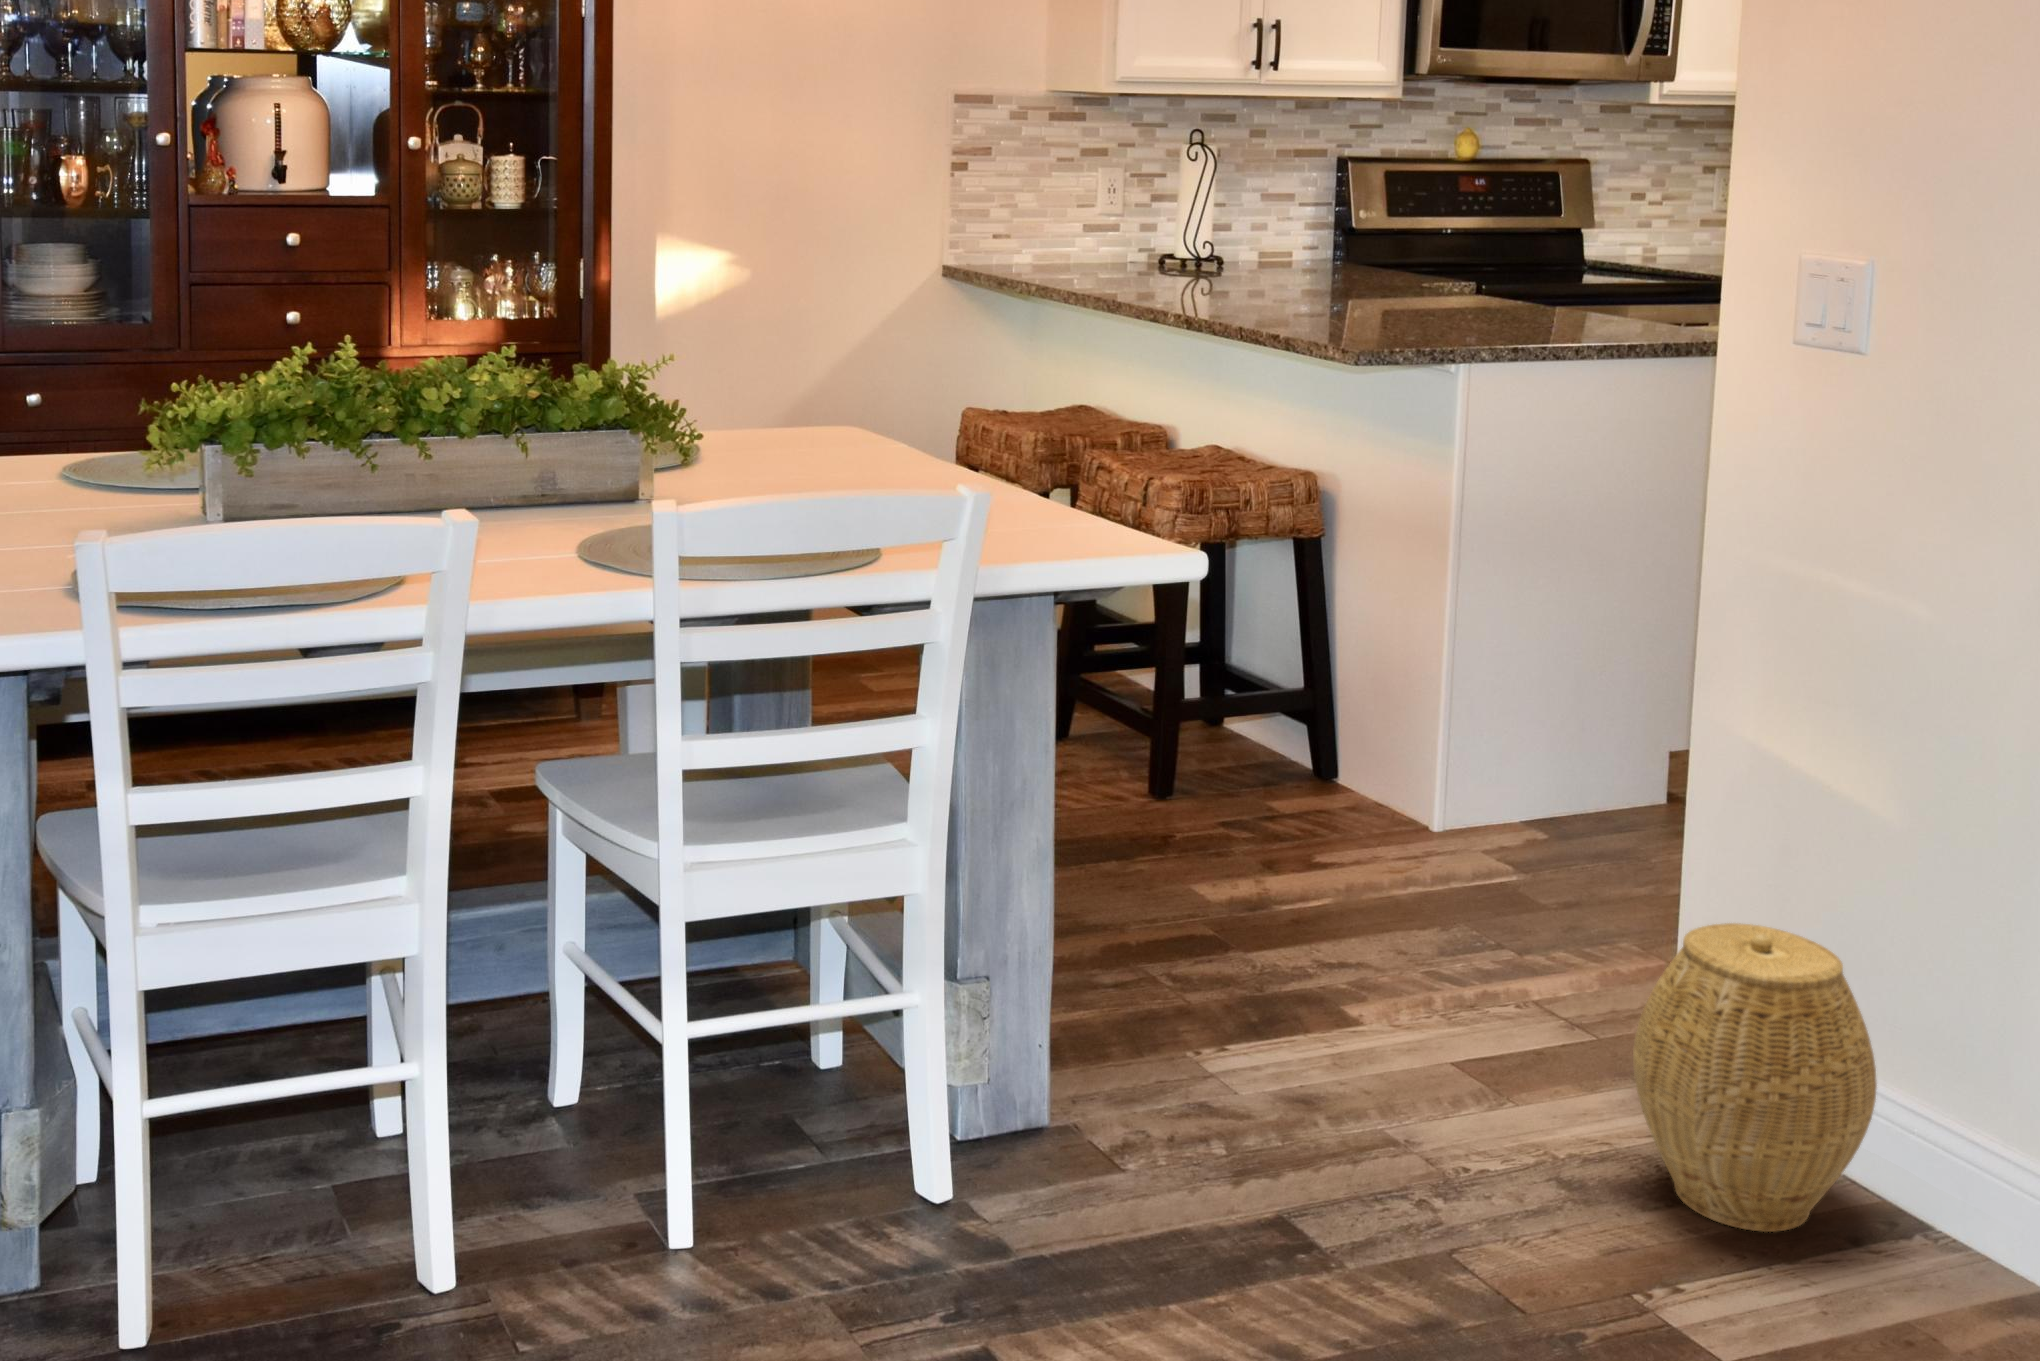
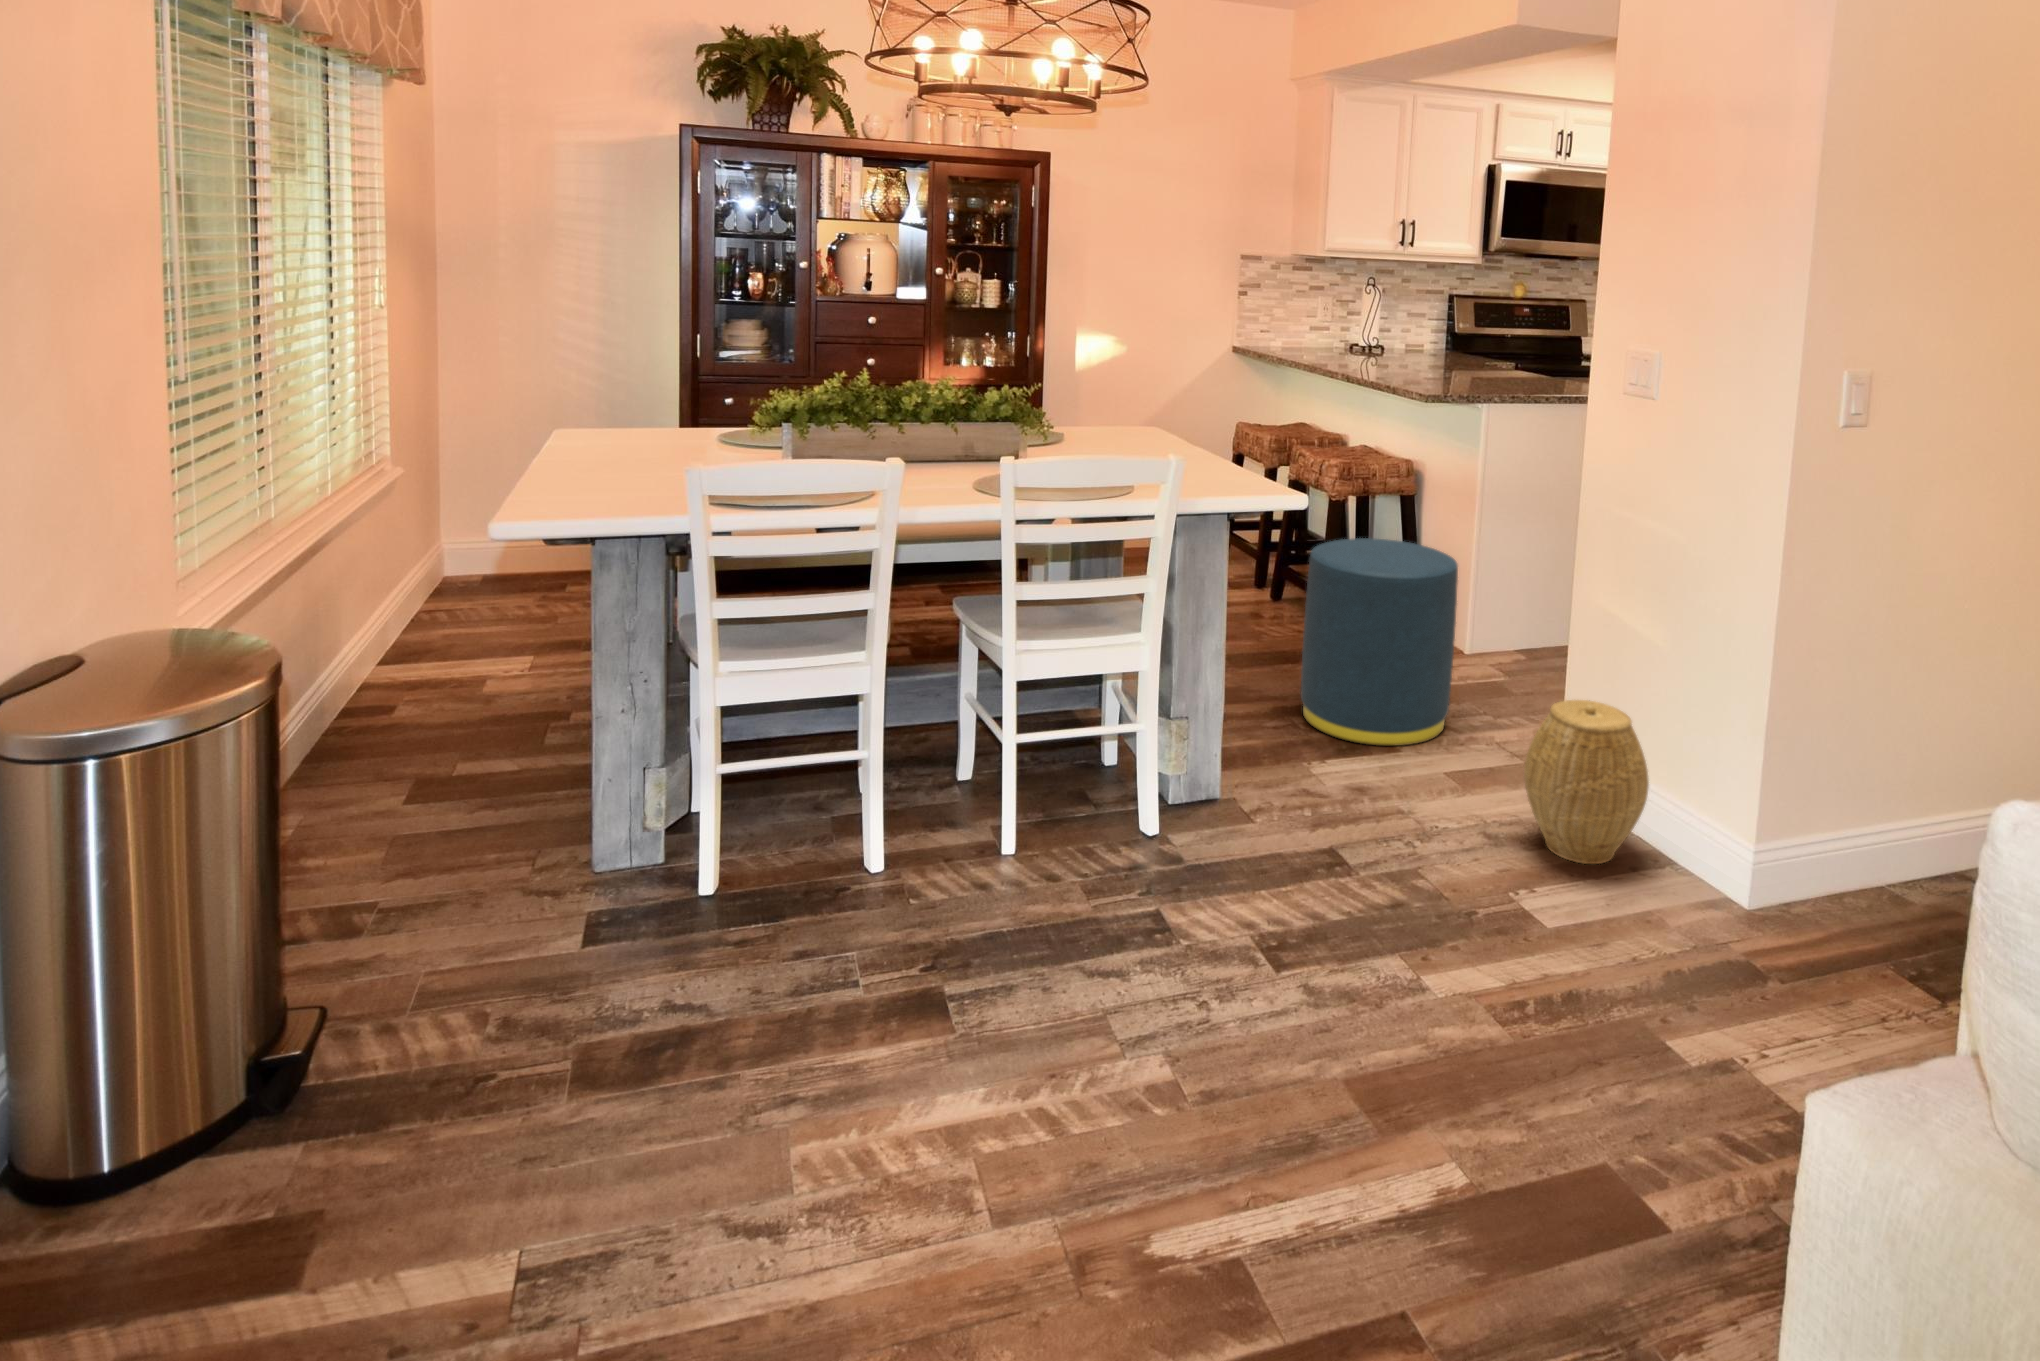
ottoman: none [1157,623,1451,1011] -> present [1301,538,1458,746]

